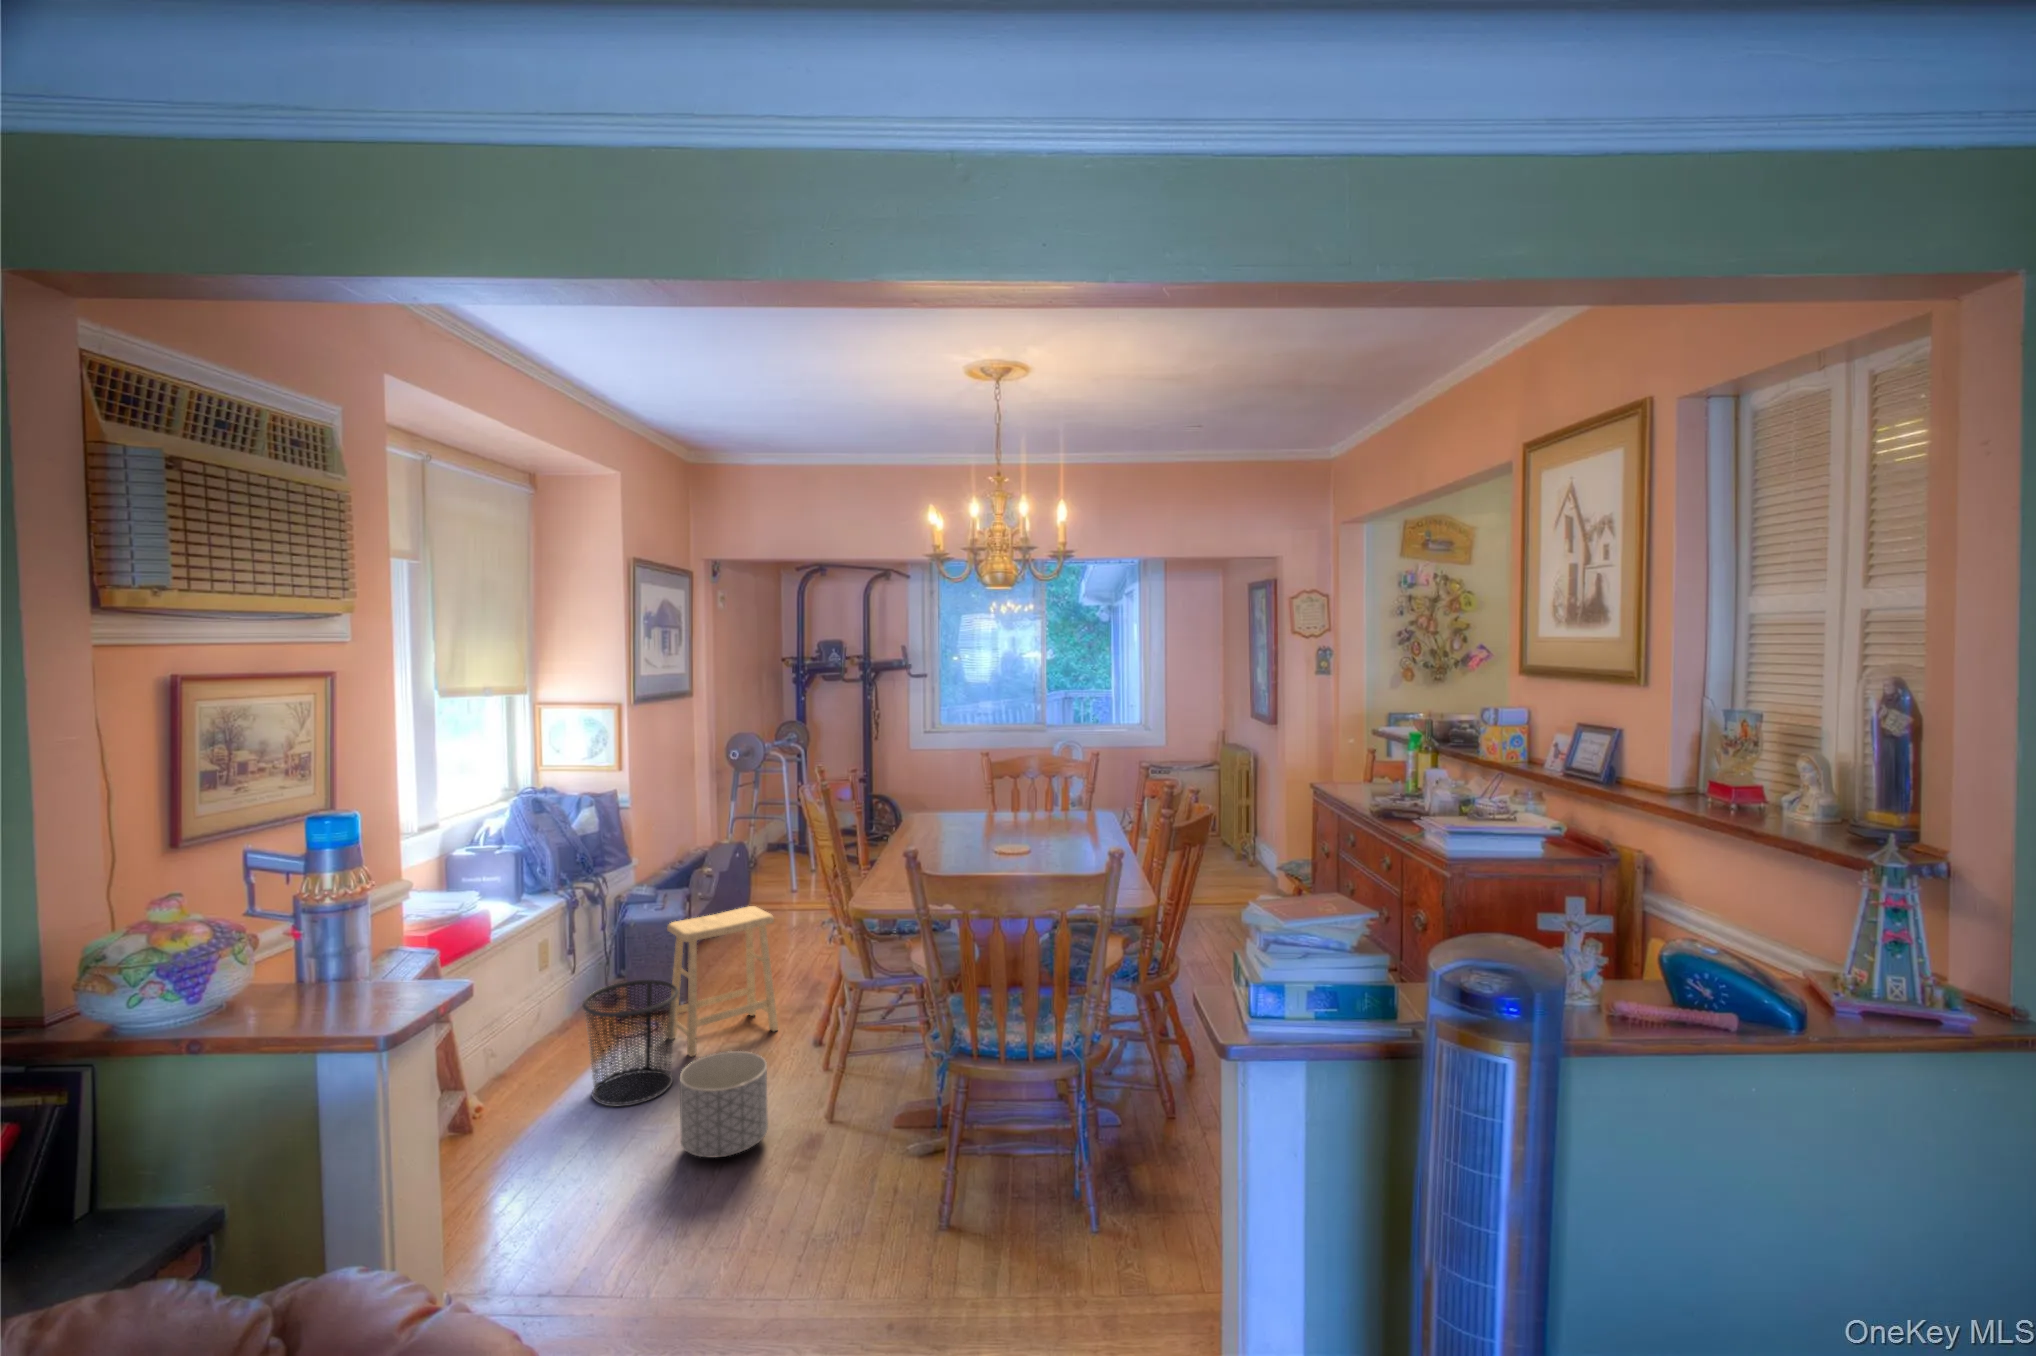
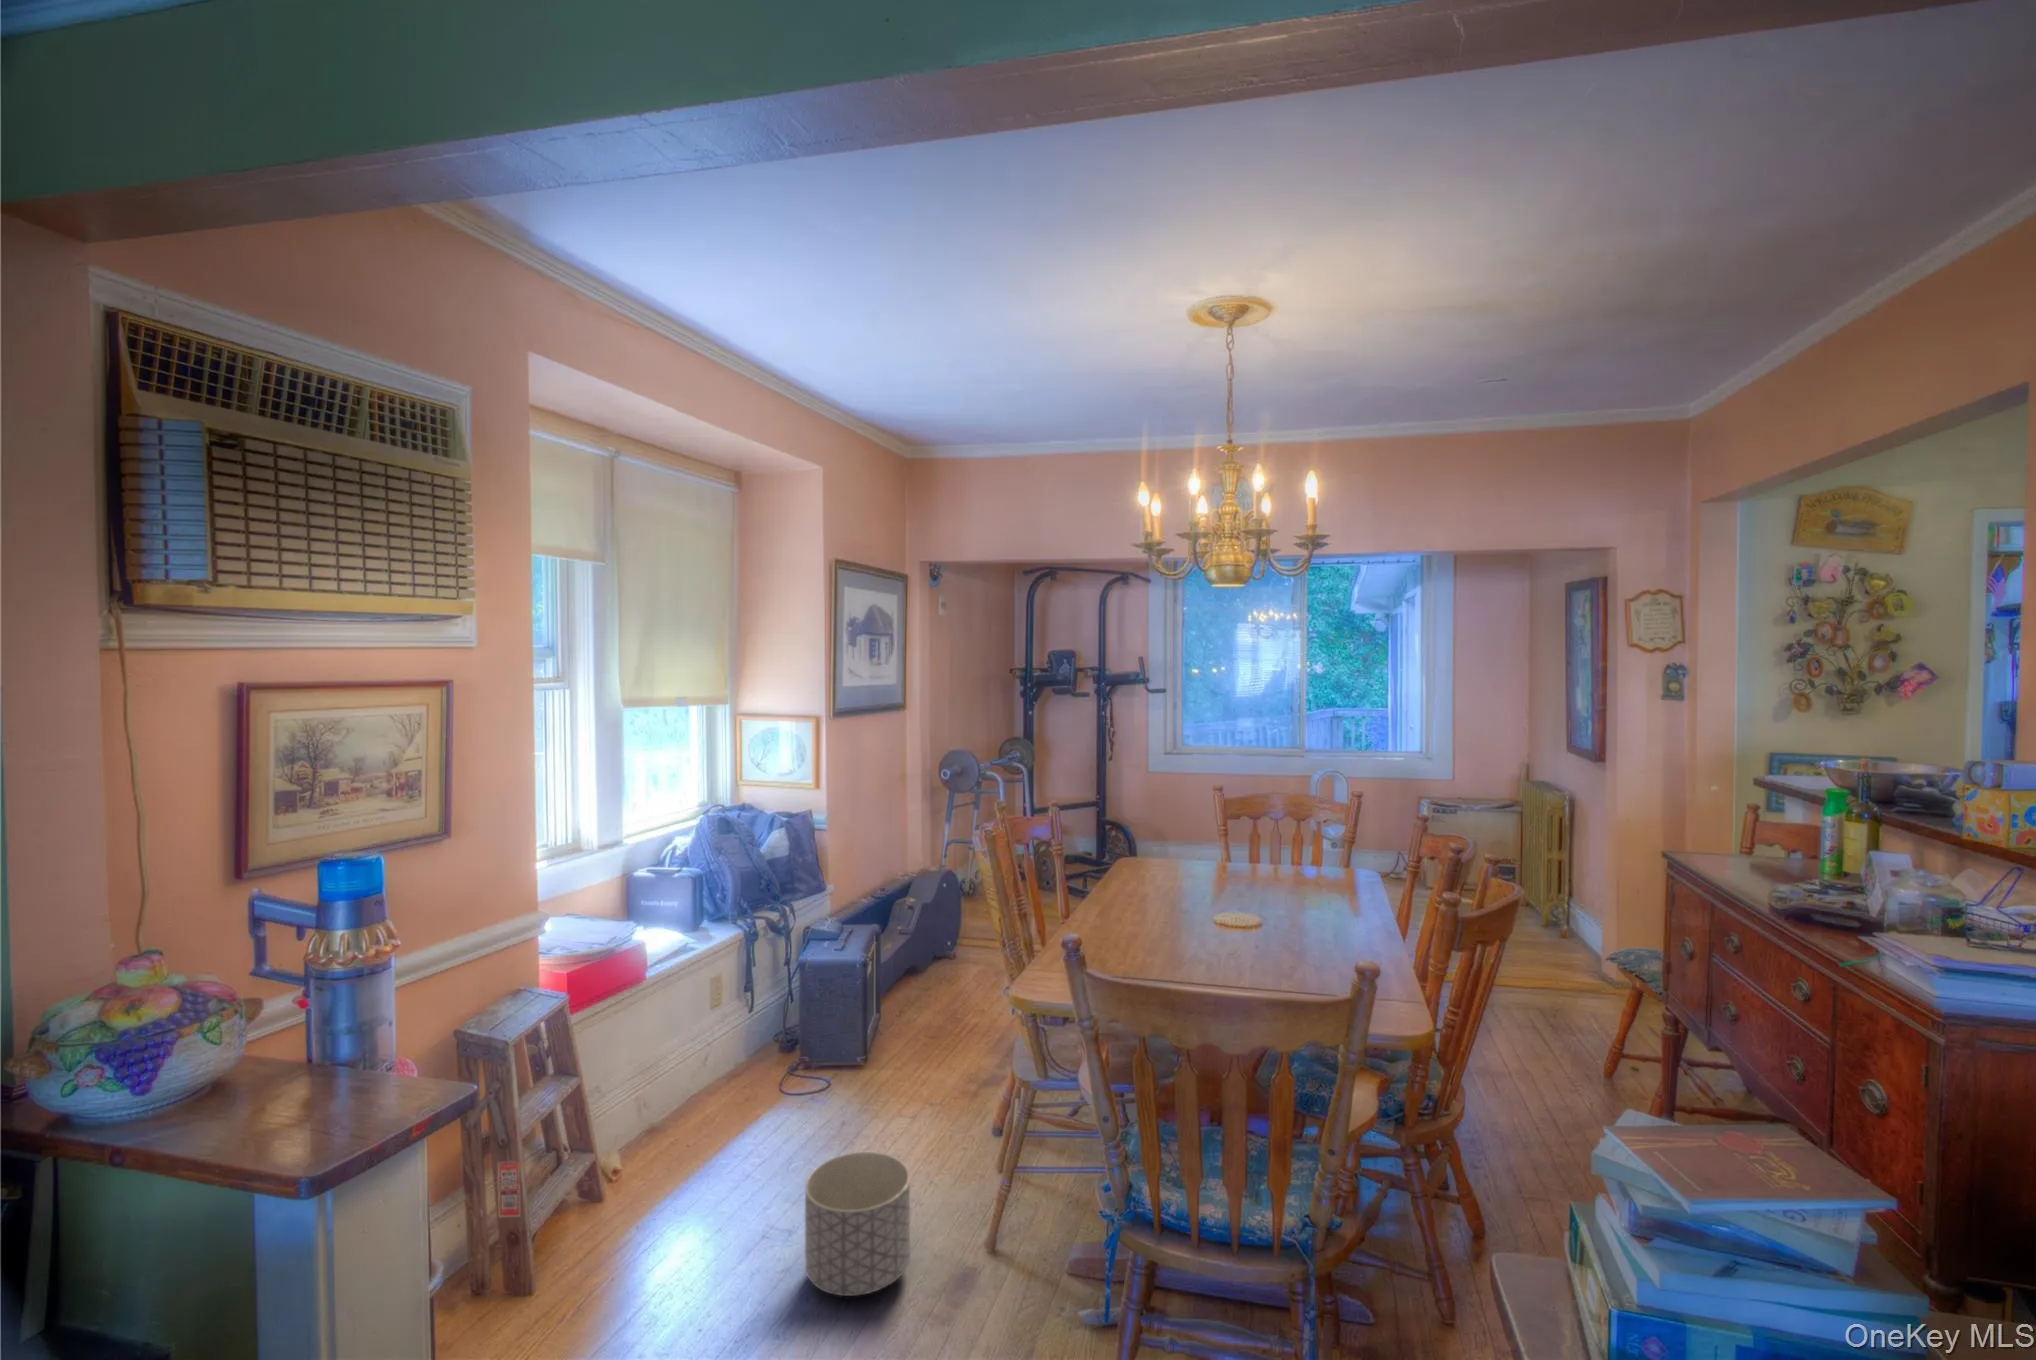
footstool: present [667,906,778,1057] -> none [835,957,956,1132]
waste bin: present [582,980,678,1106] -> none [728,1038,833,1191]

